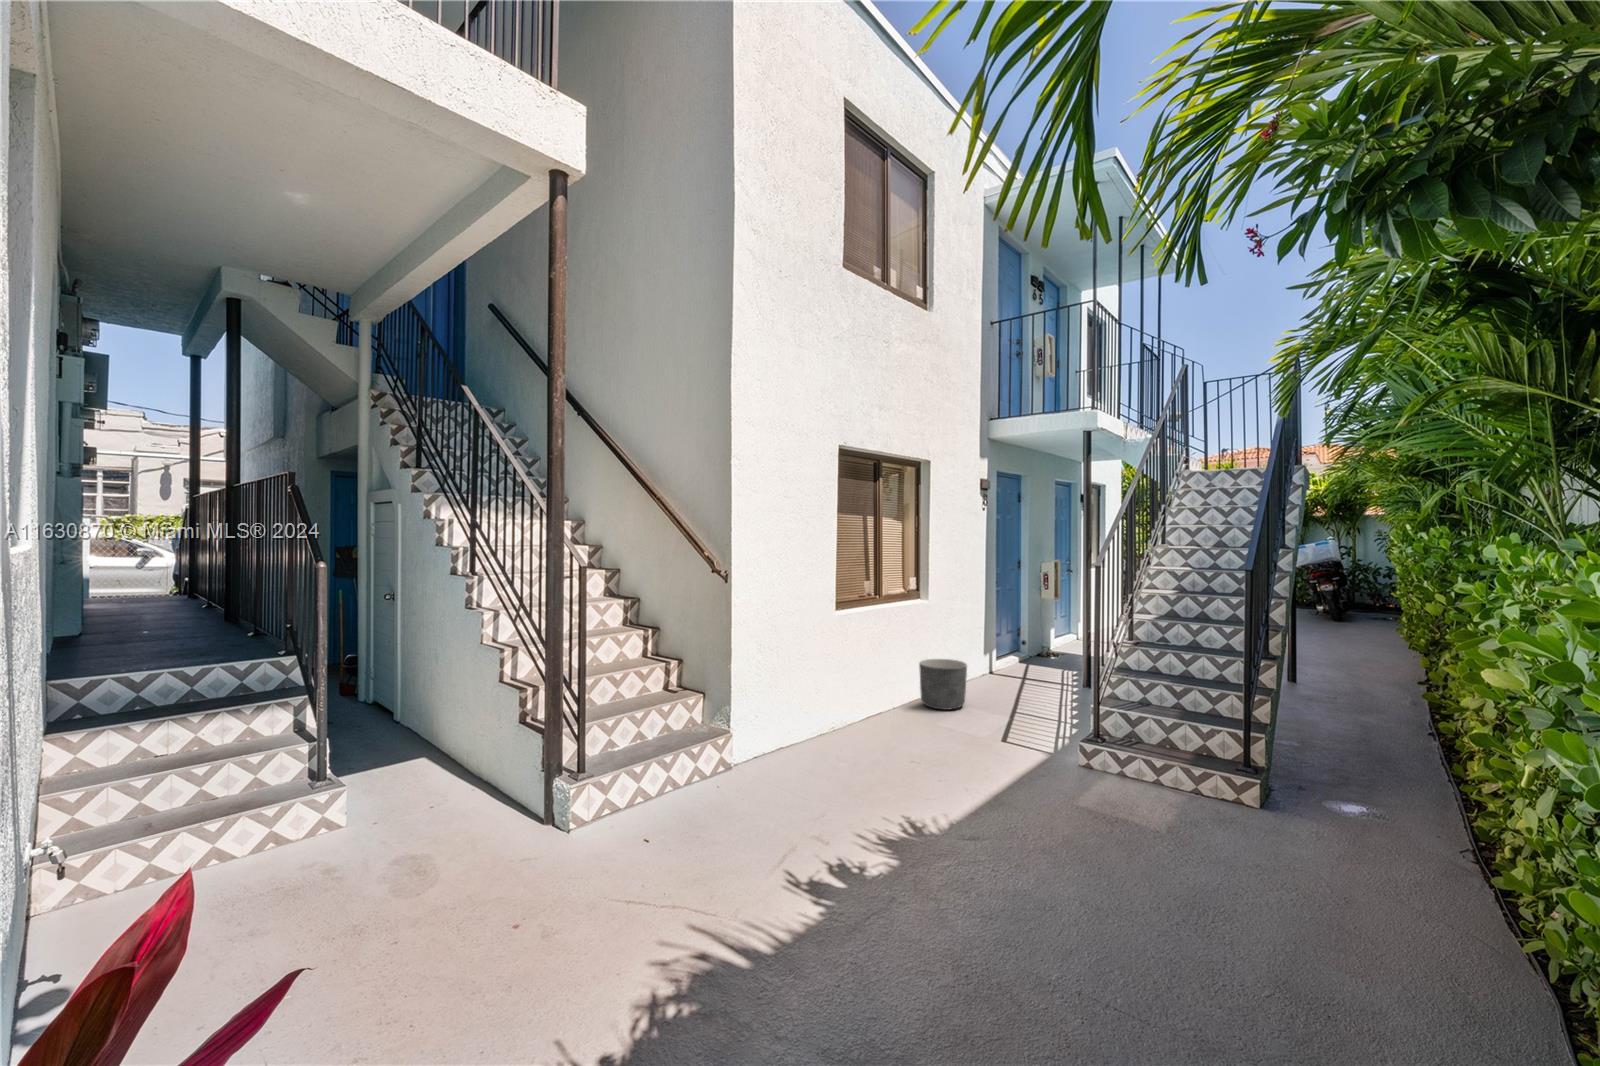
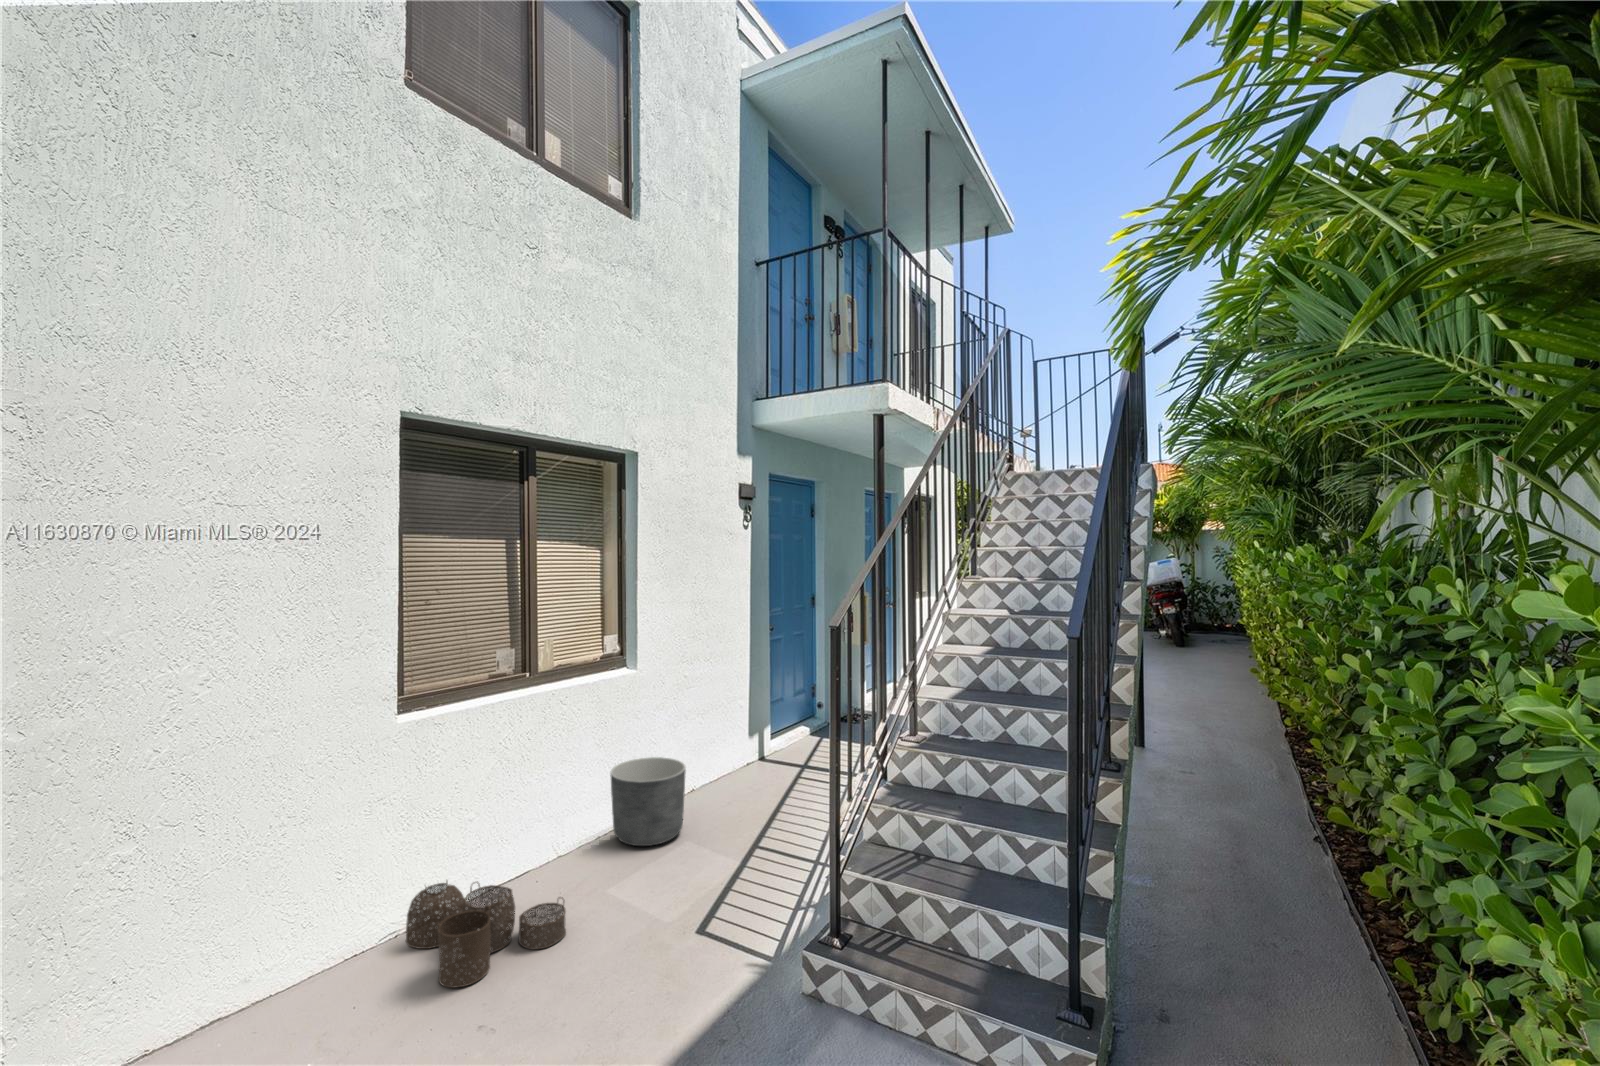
woven basket: none [838,706,926,752] -> present [406,881,566,988]

